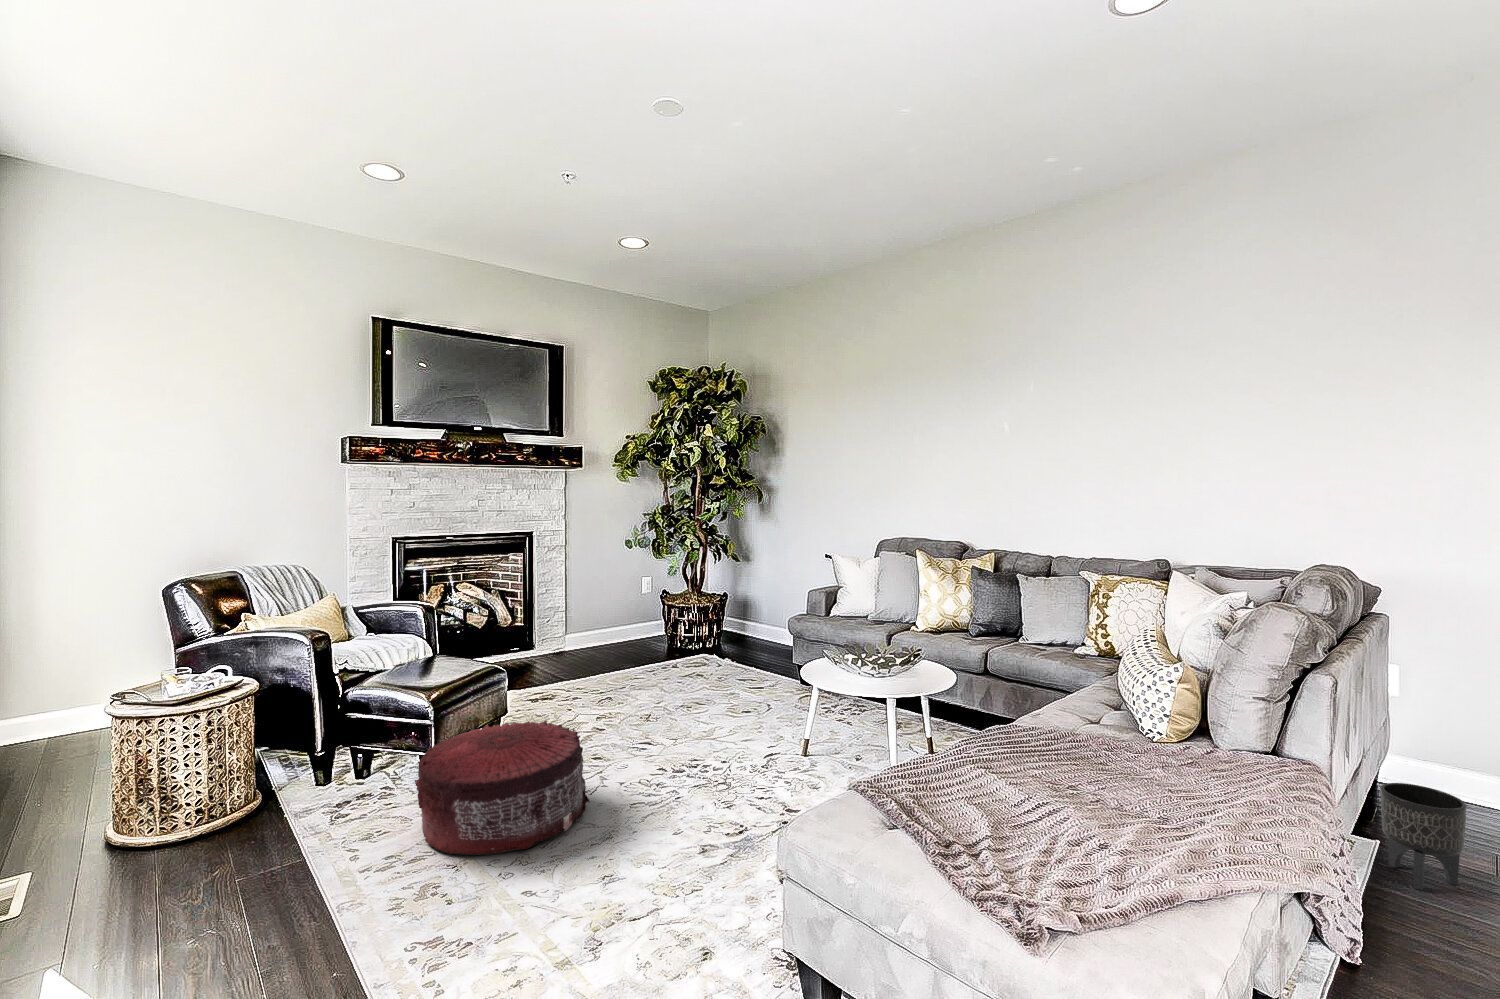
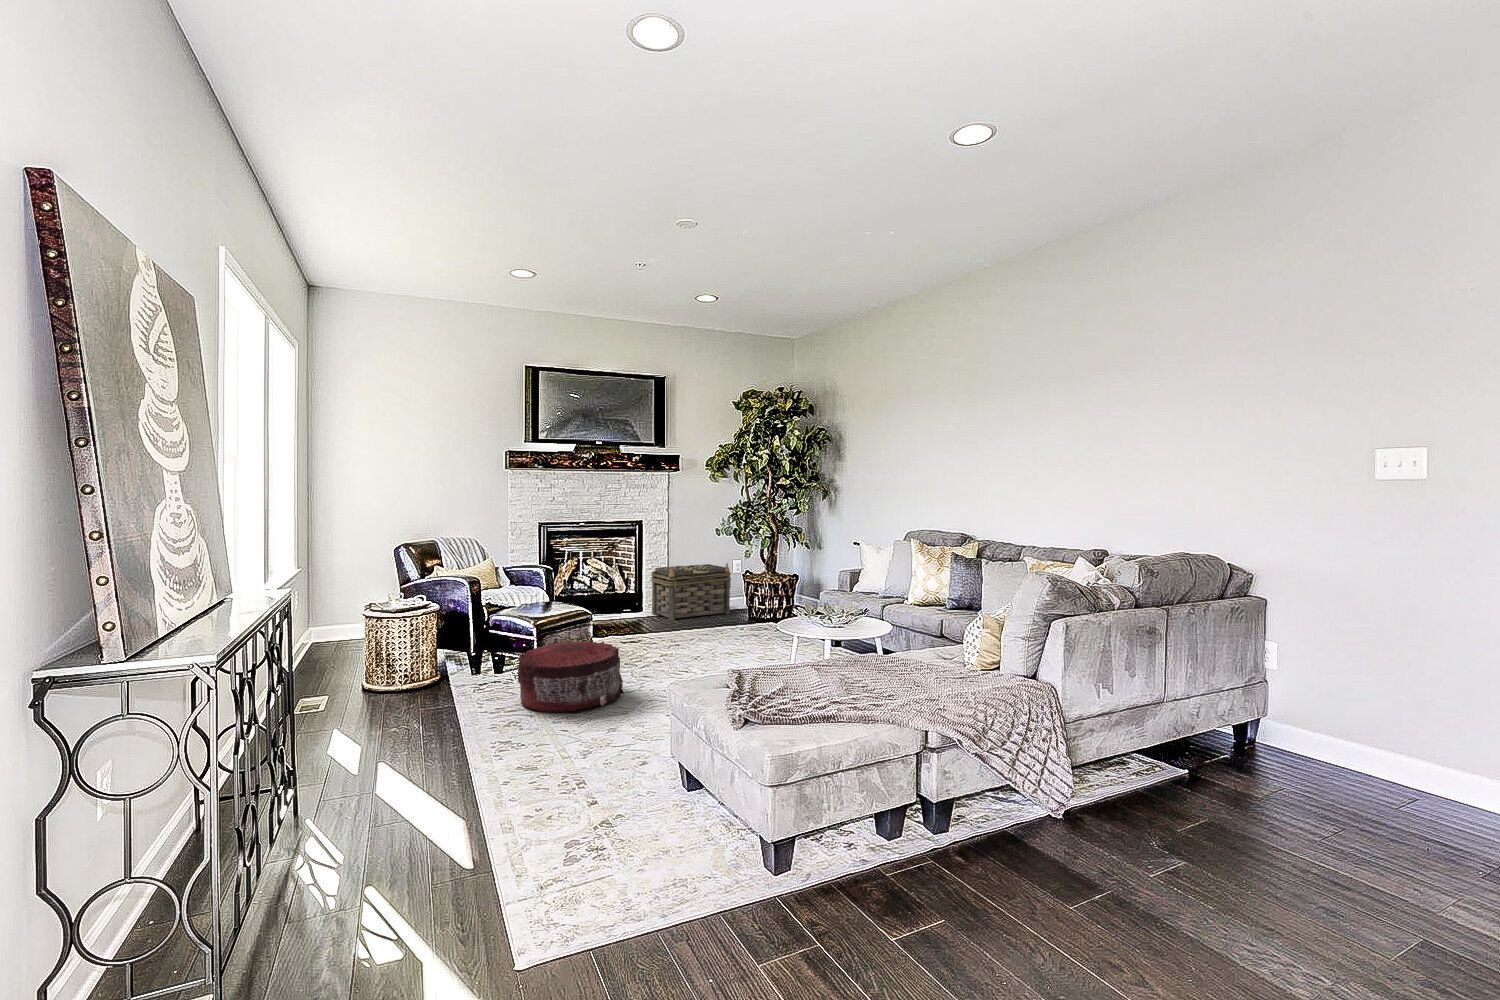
basket: none [547,582,650,661] -> present [651,563,731,620]
planter: present [1380,783,1467,890] -> none [1149,716,1203,791]

